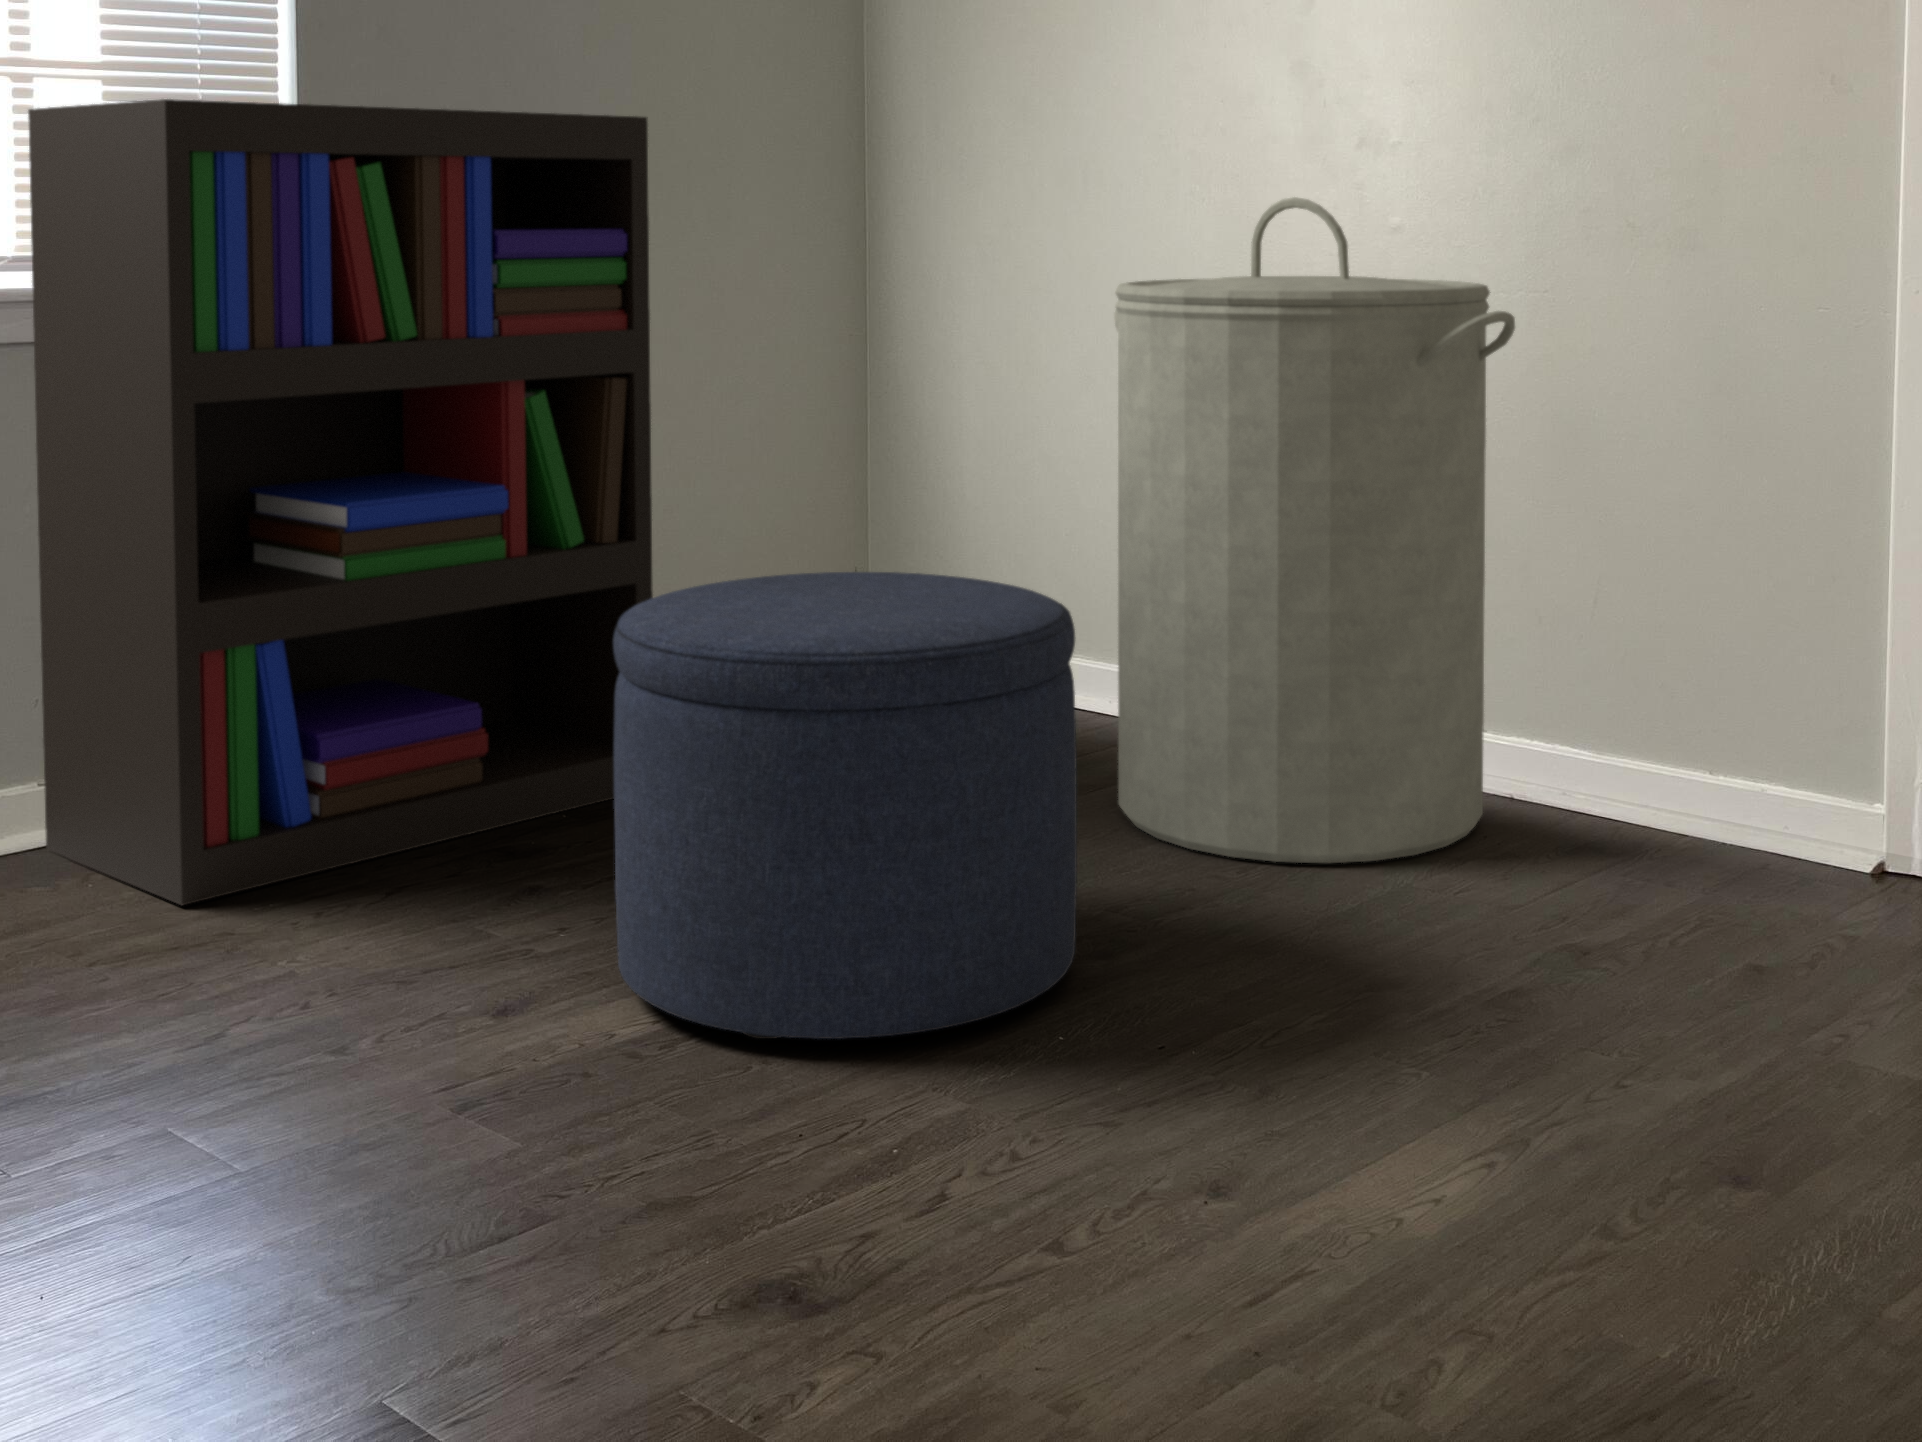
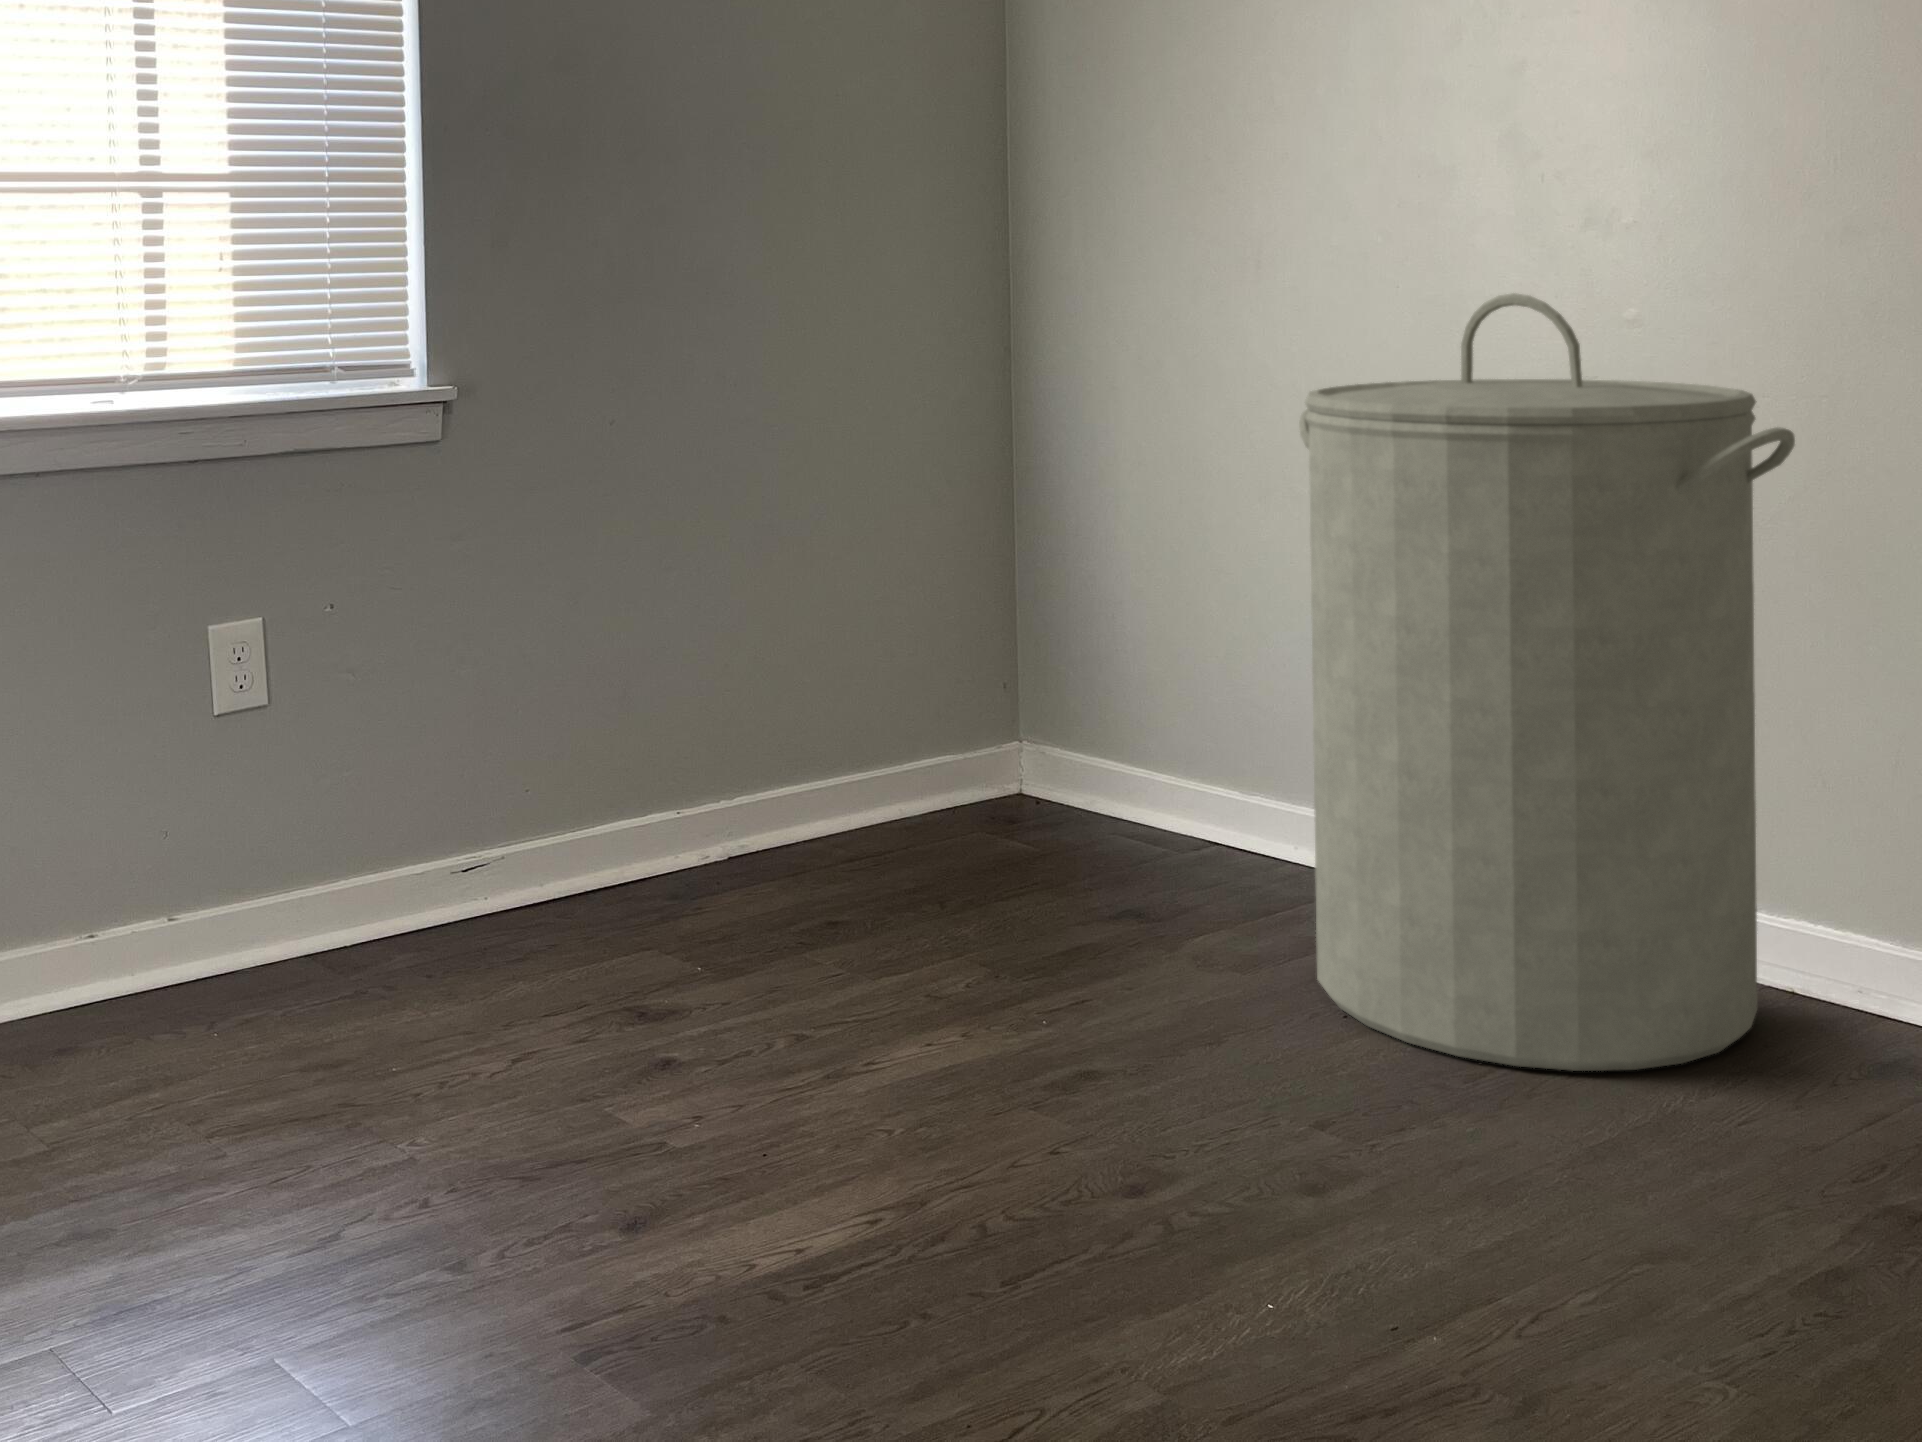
bookshelf: present [28,99,653,906] -> none [157,216,799,1070]
ottoman: present [613,572,1077,1039] -> none [761,731,1295,1305]

